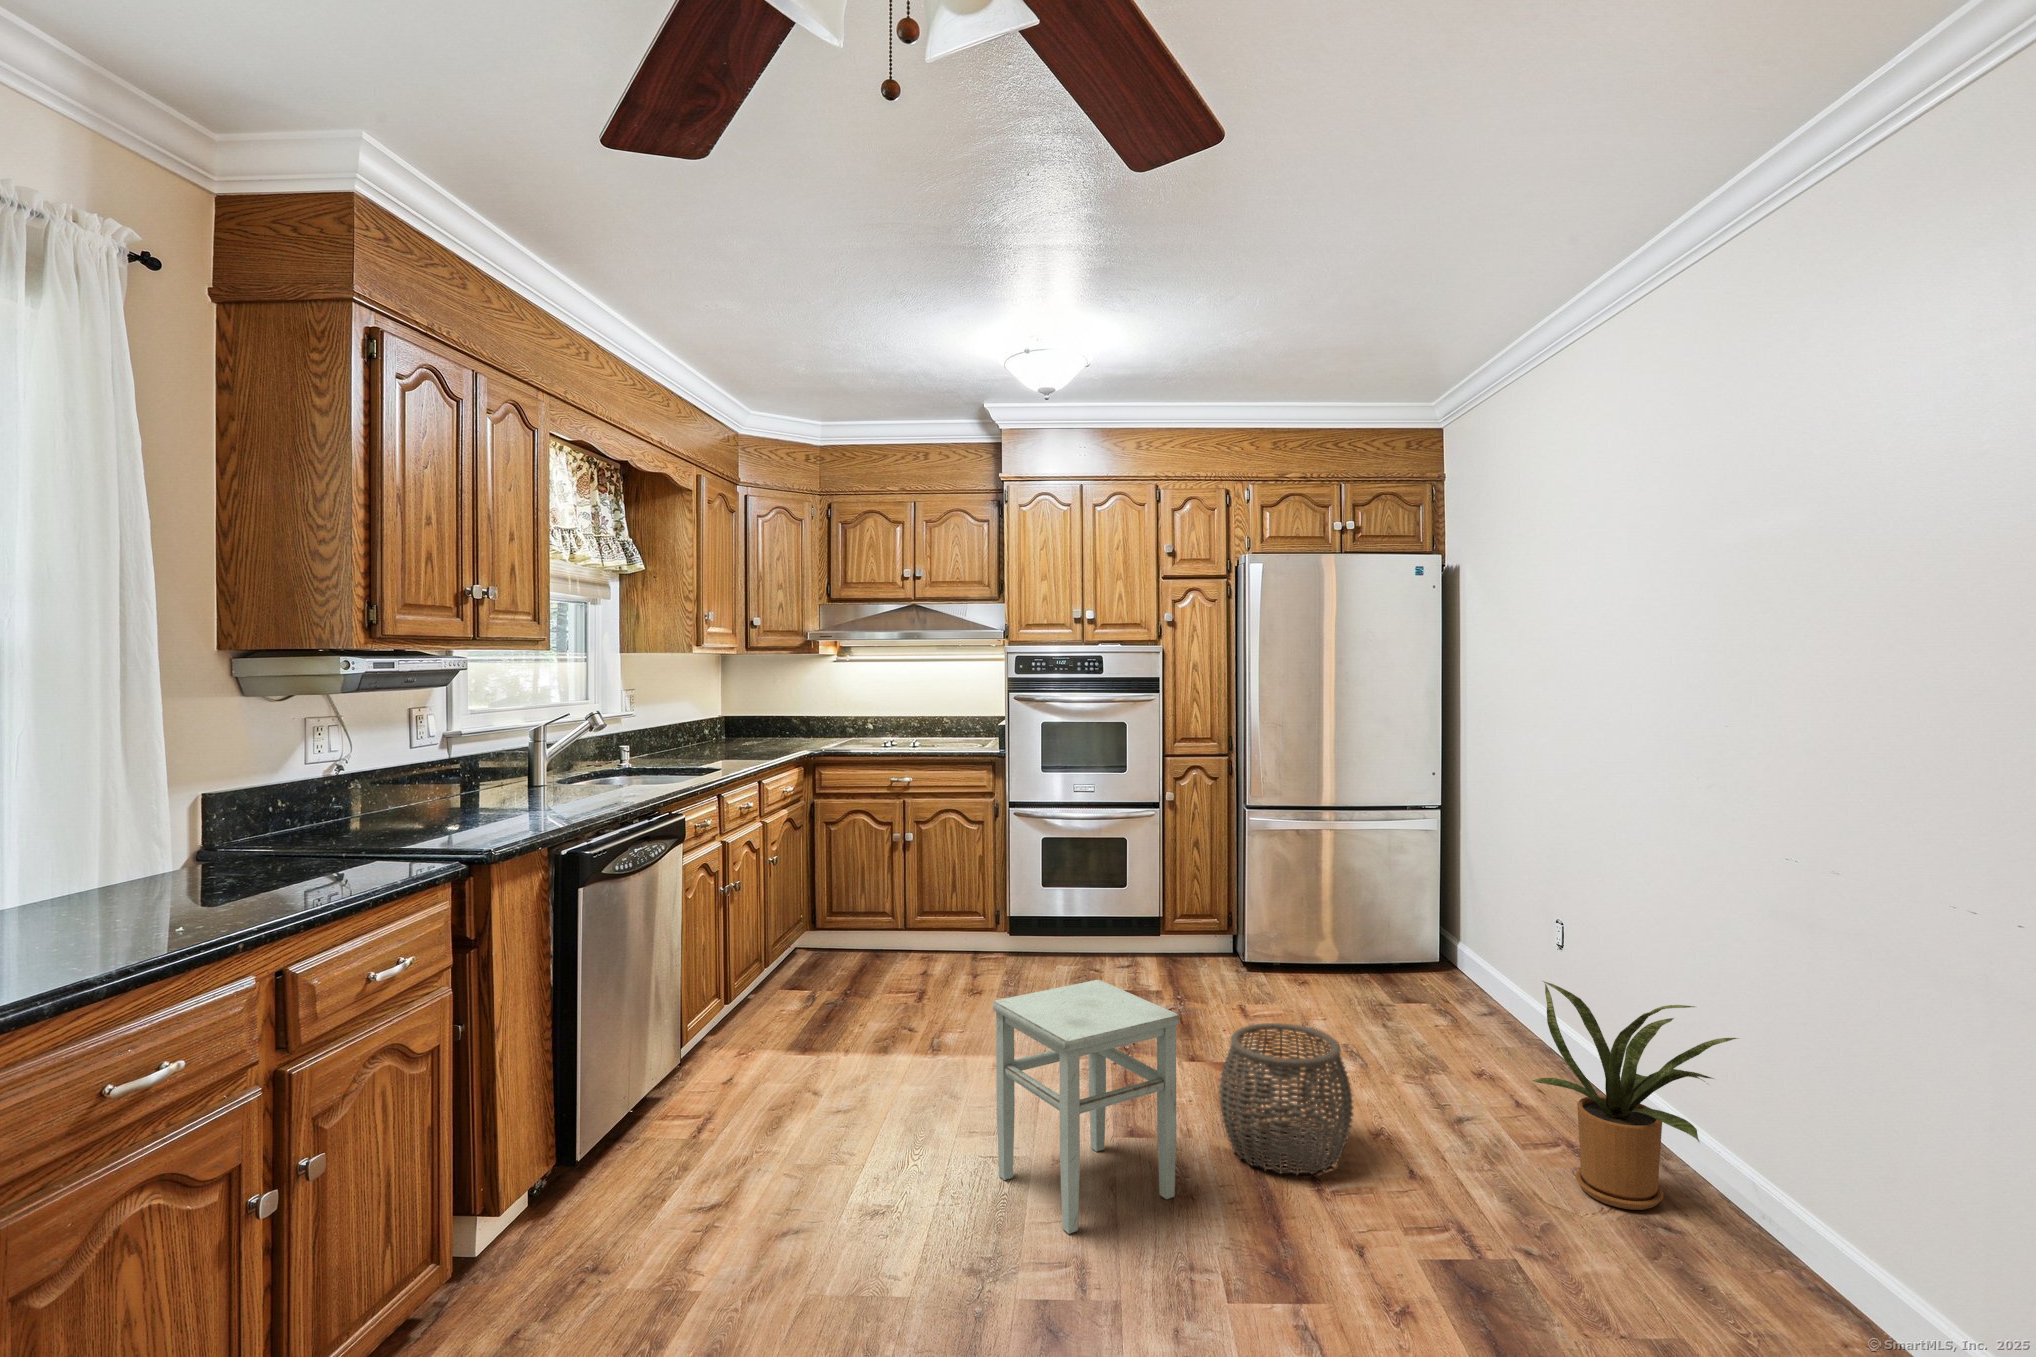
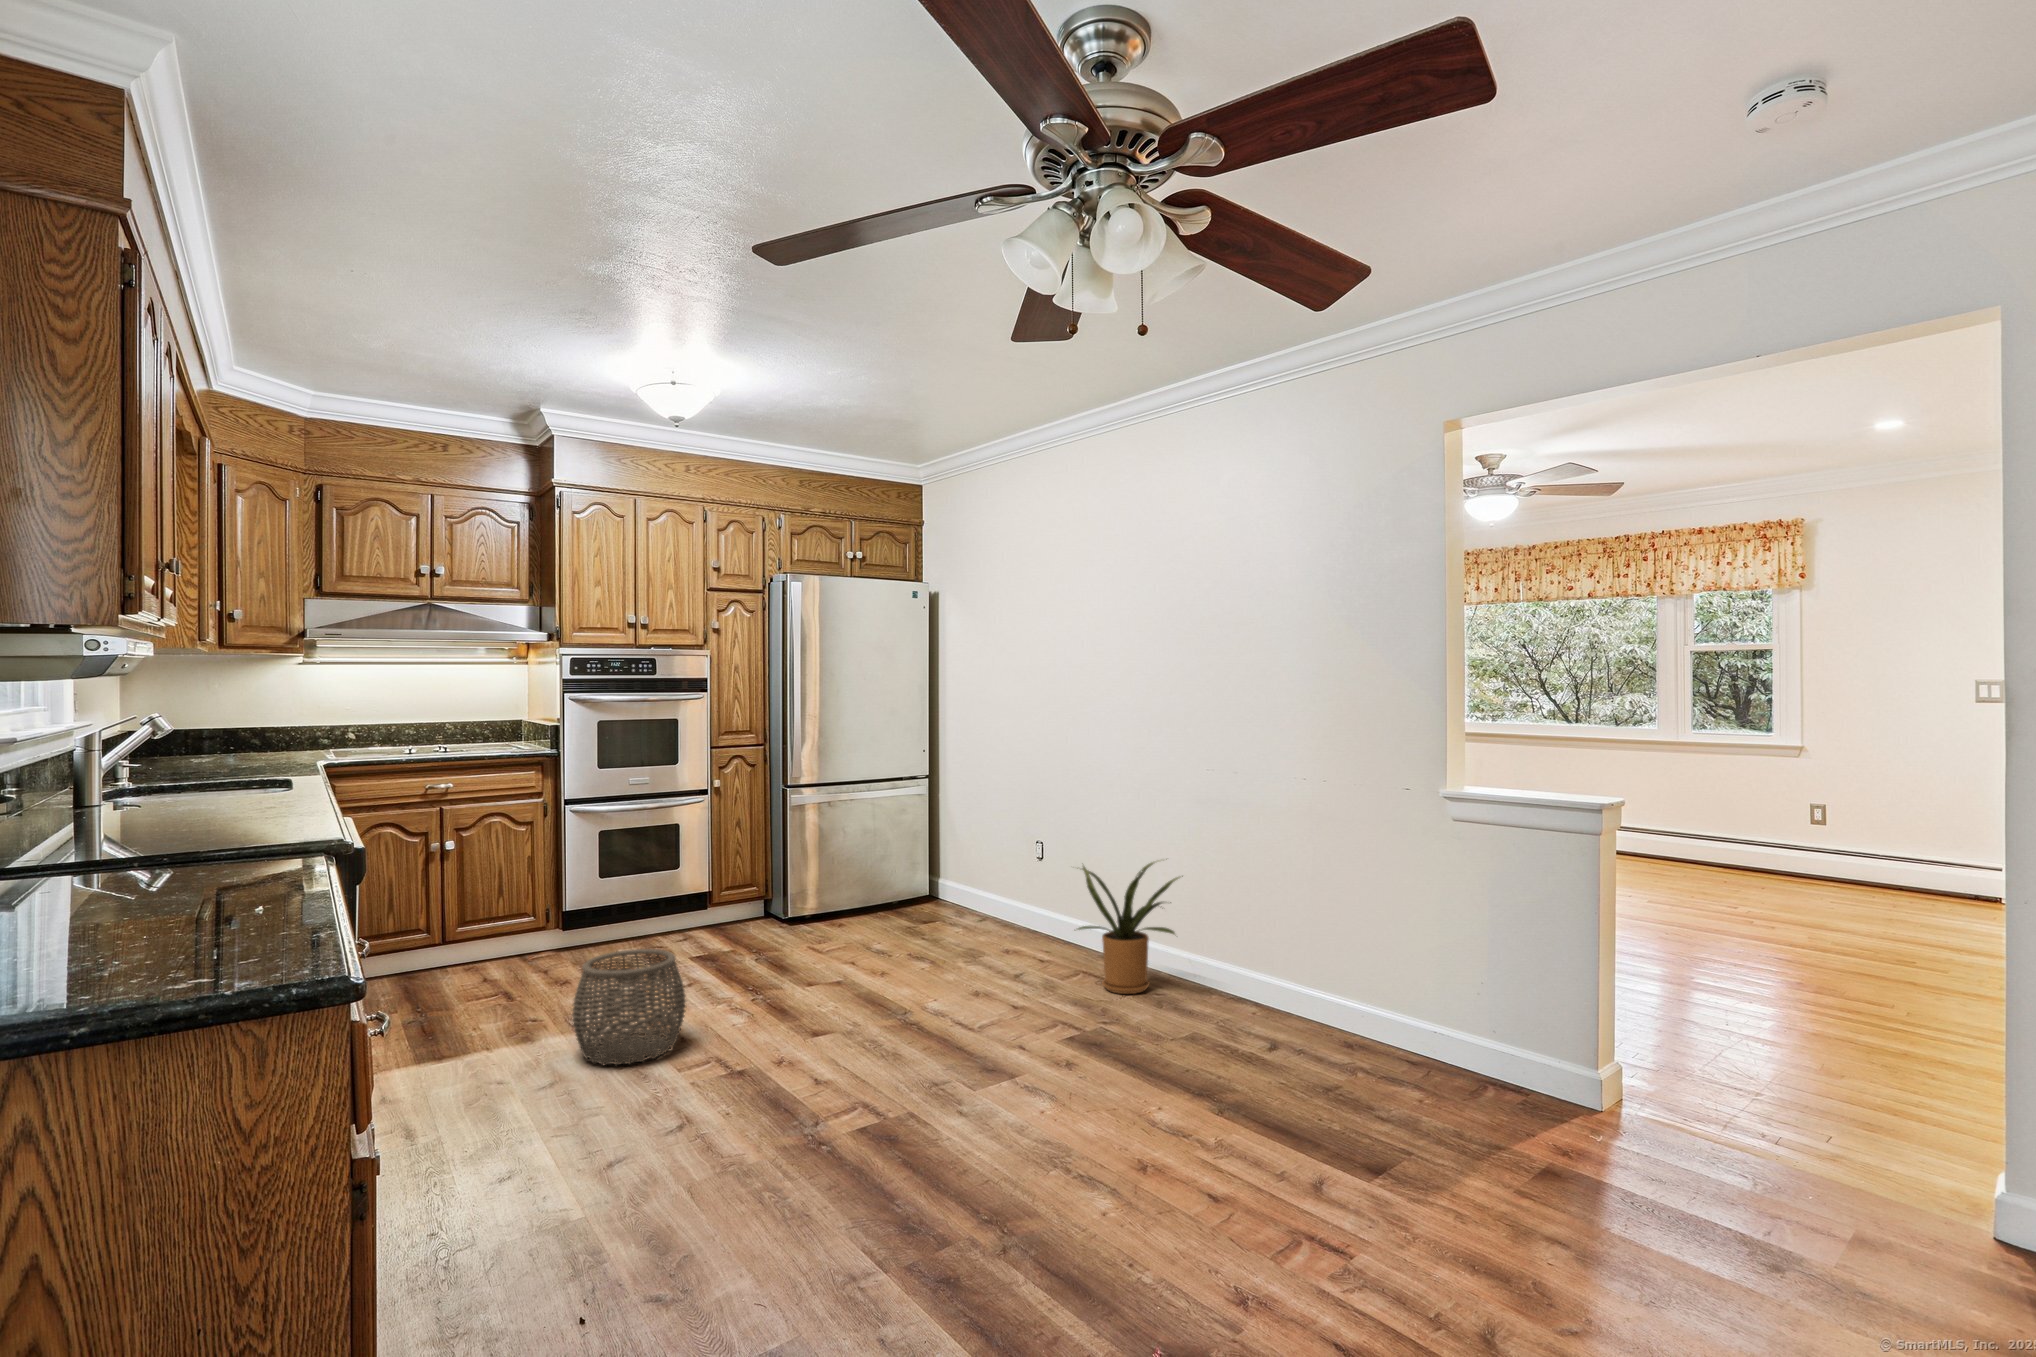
stool: present [993,980,1179,1234] -> none [737,910,888,1096]
woven basket: present [1219,1023,1353,1175] -> present [572,949,686,1065]

